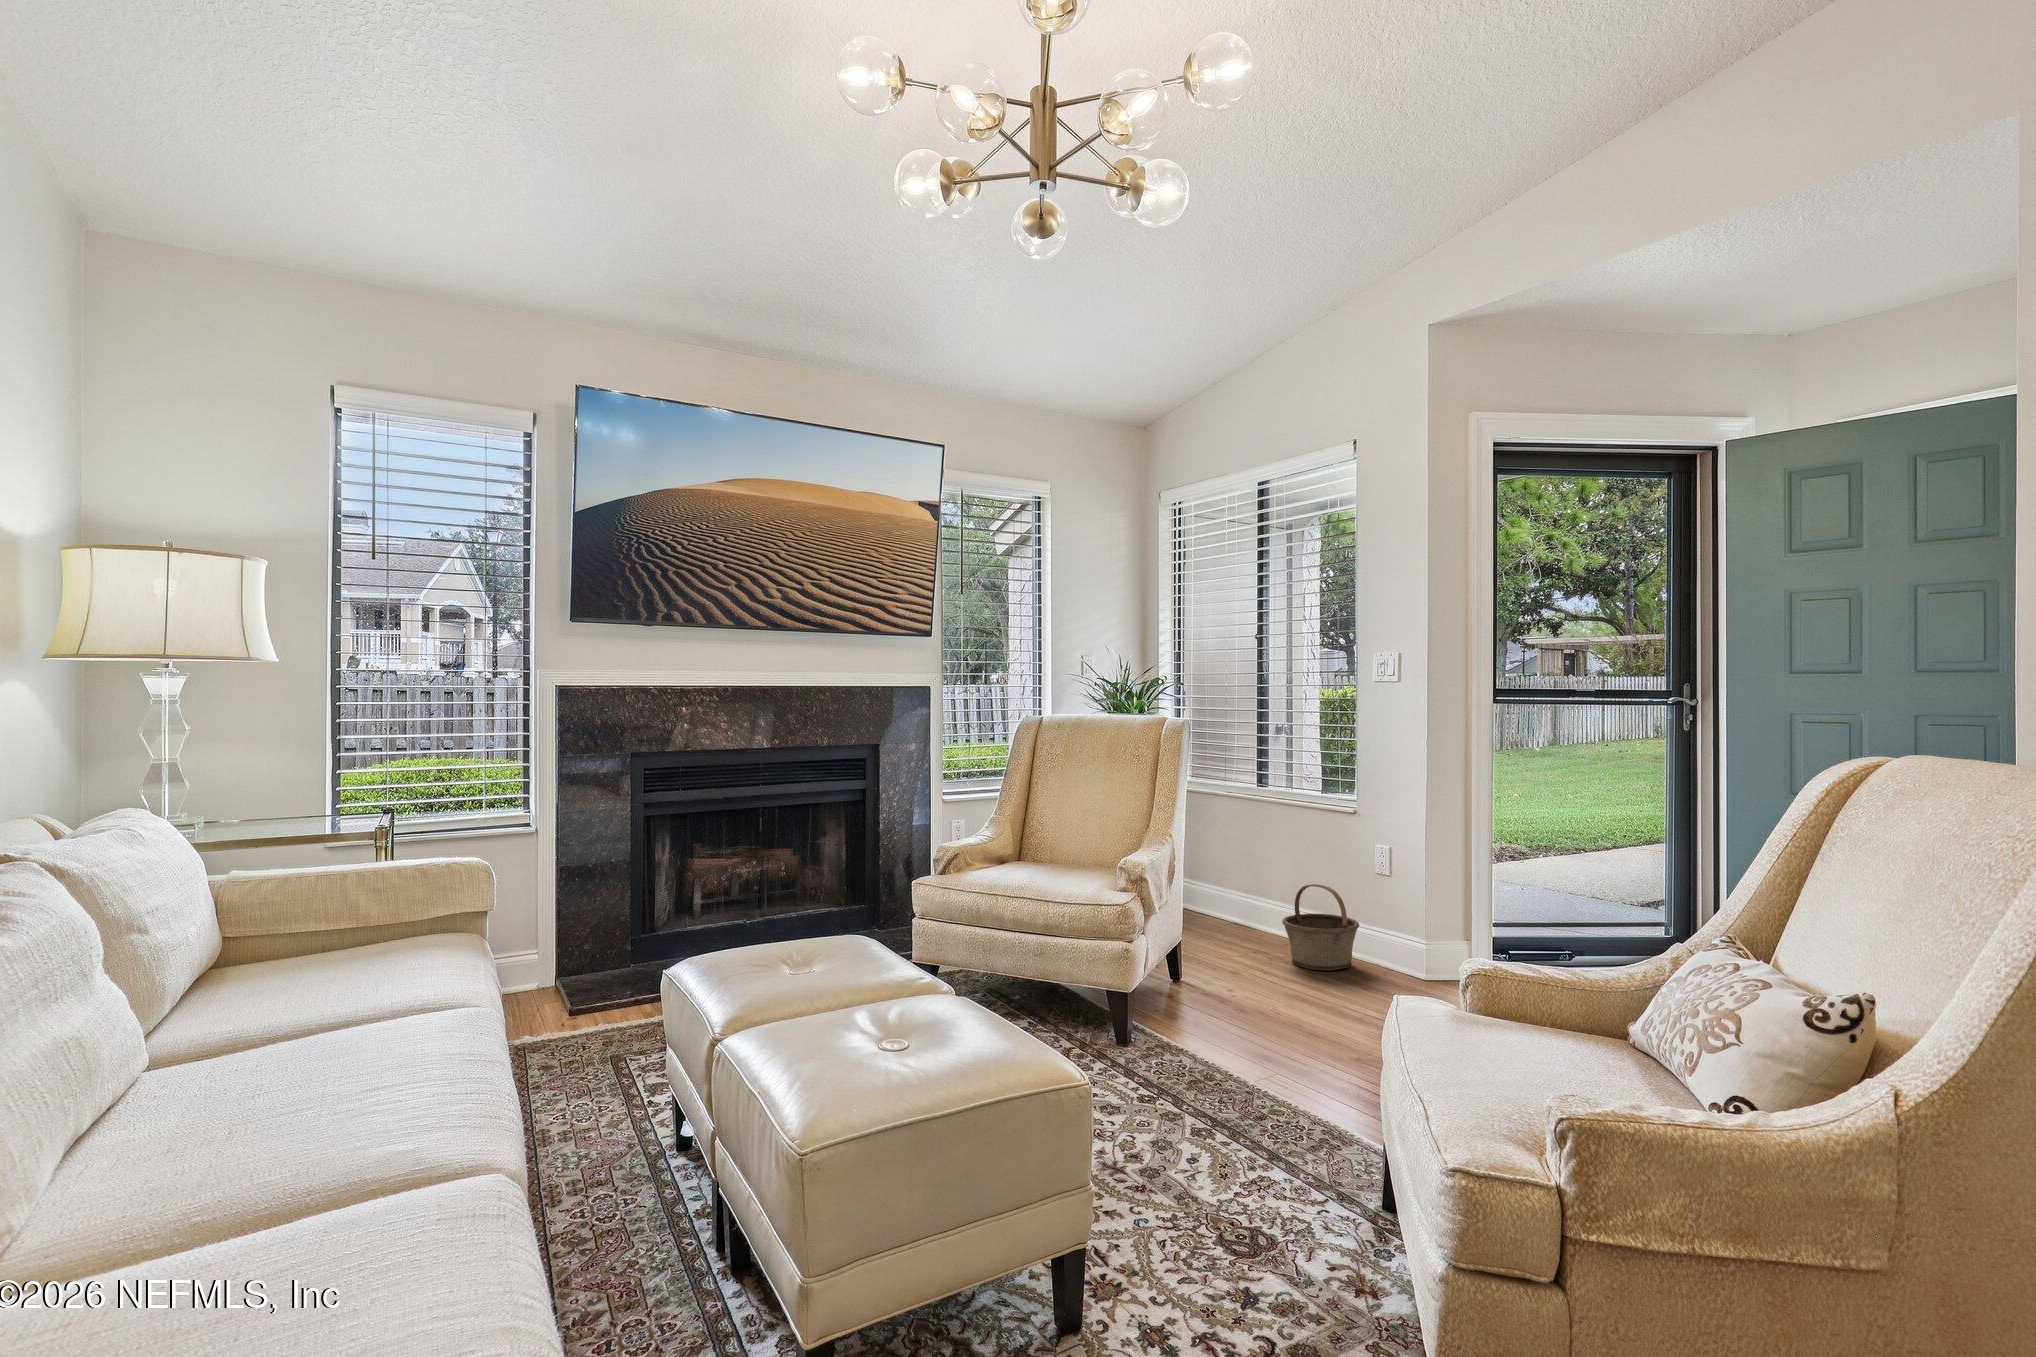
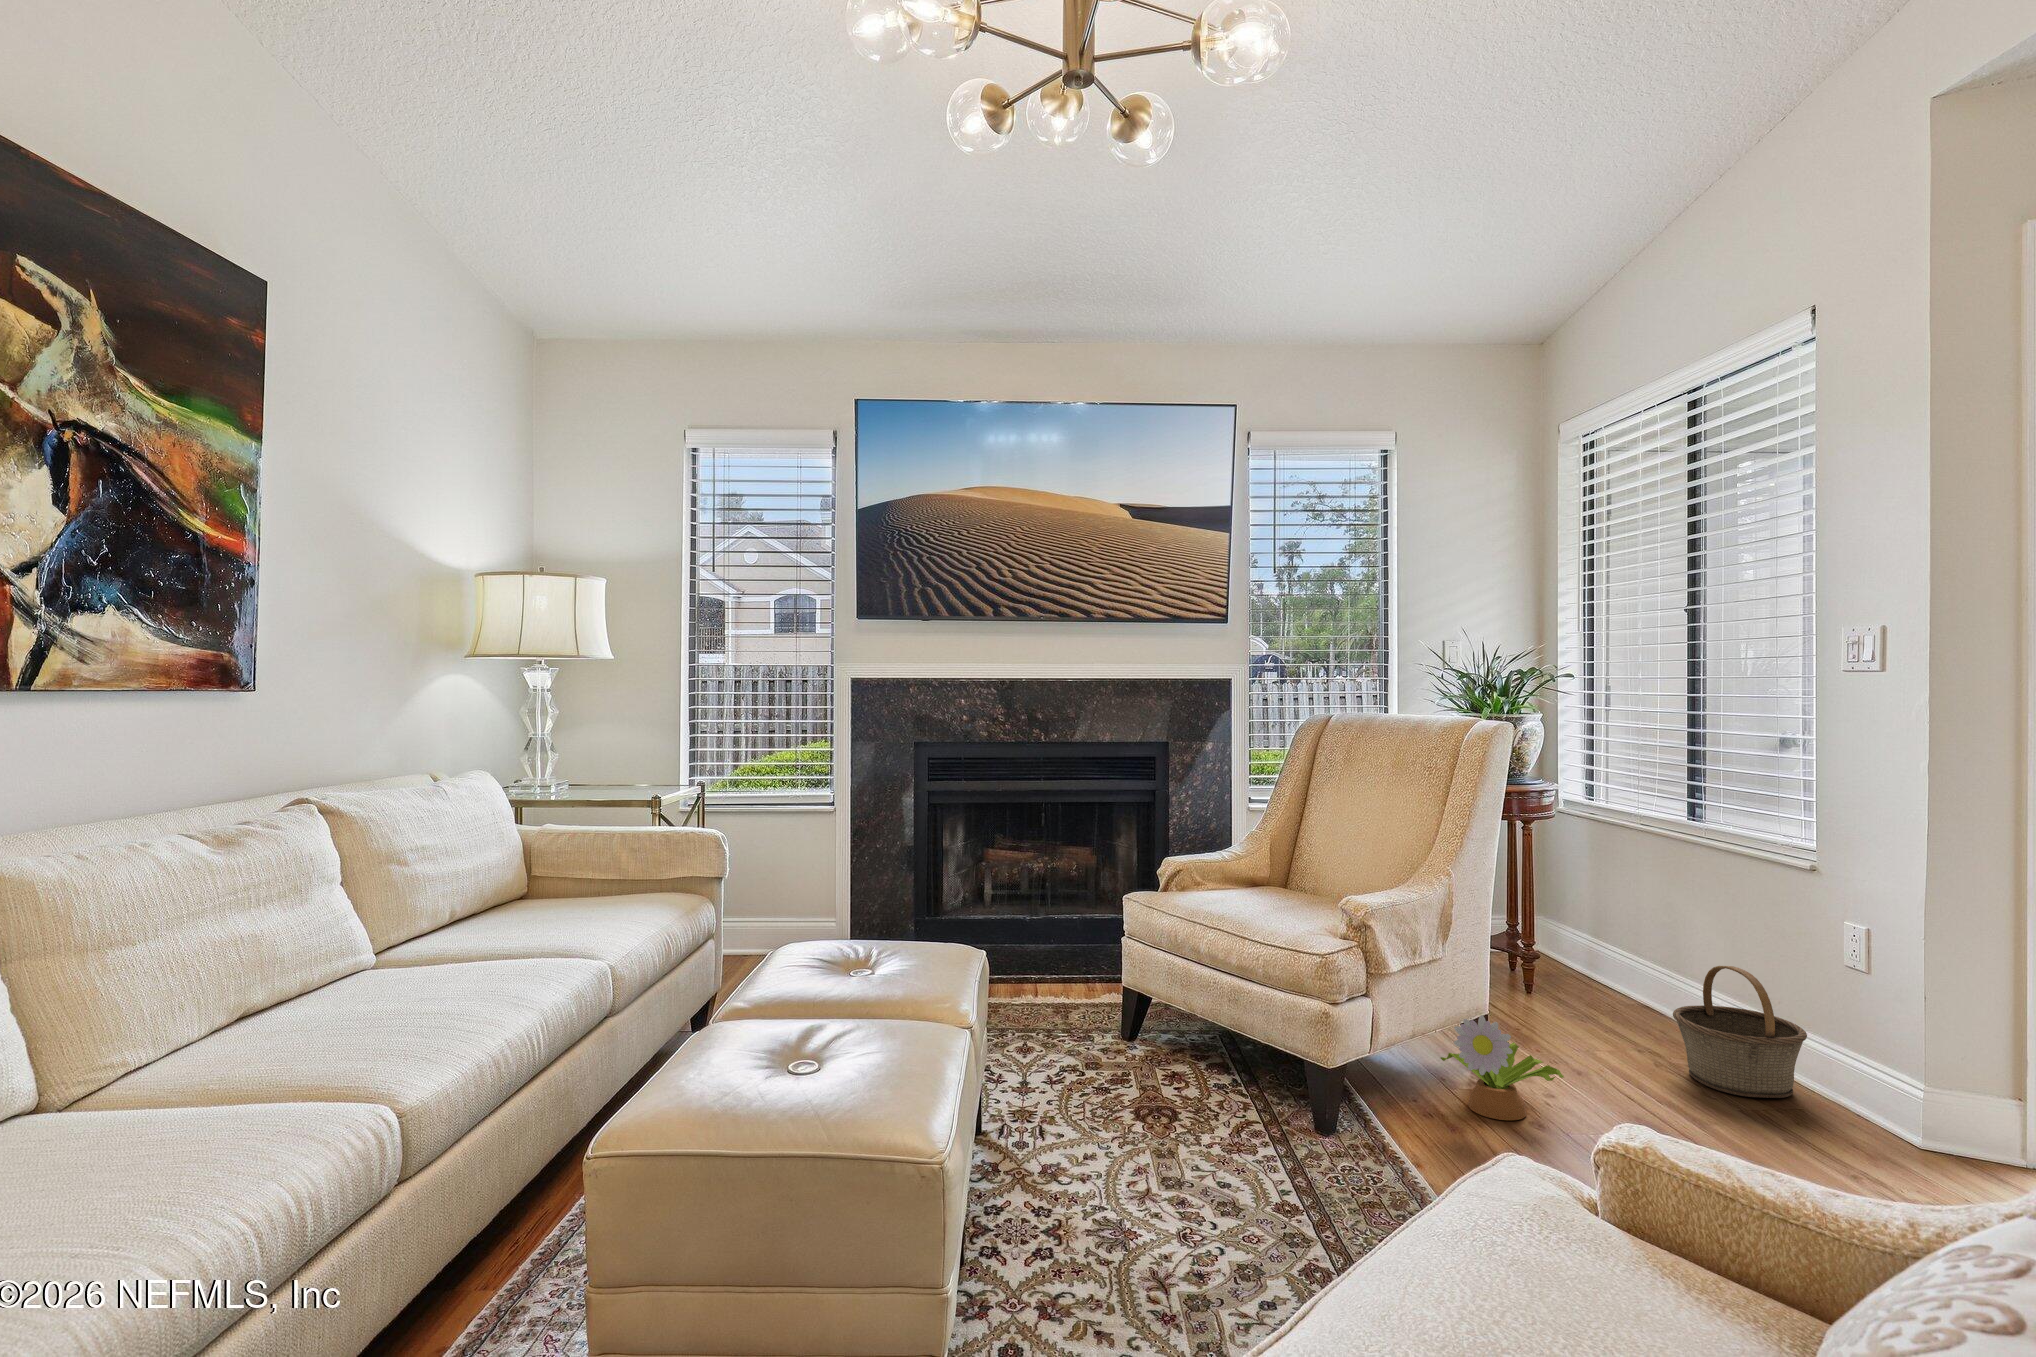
decorative plant: none [1173,937,1255,1013] -> present [1441,1015,1564,1120]

